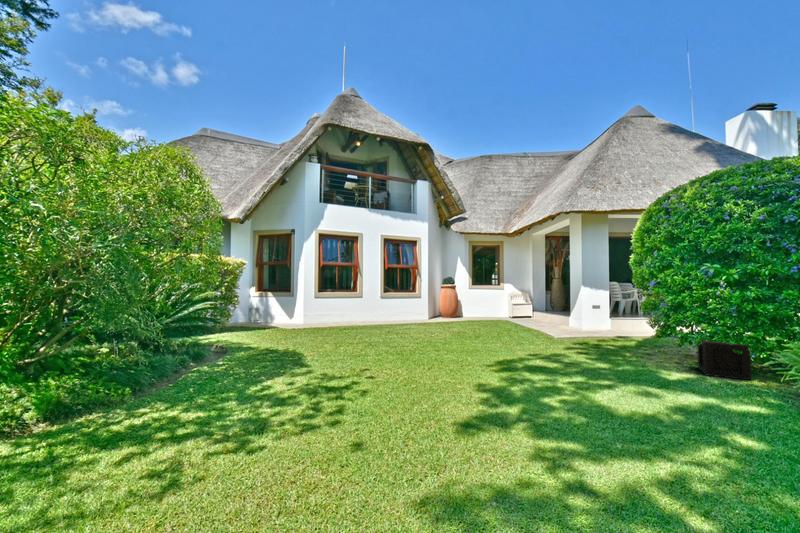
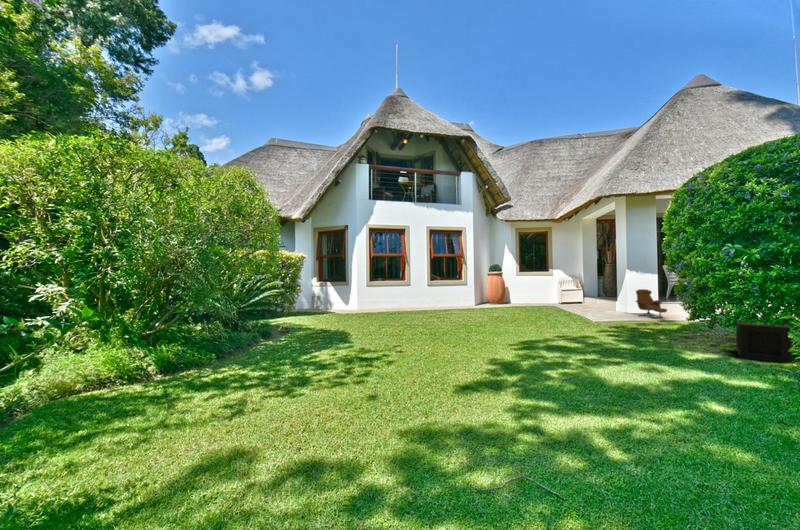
lounge chair: none [587,305,618,335] -> present [636,290,667,318]

